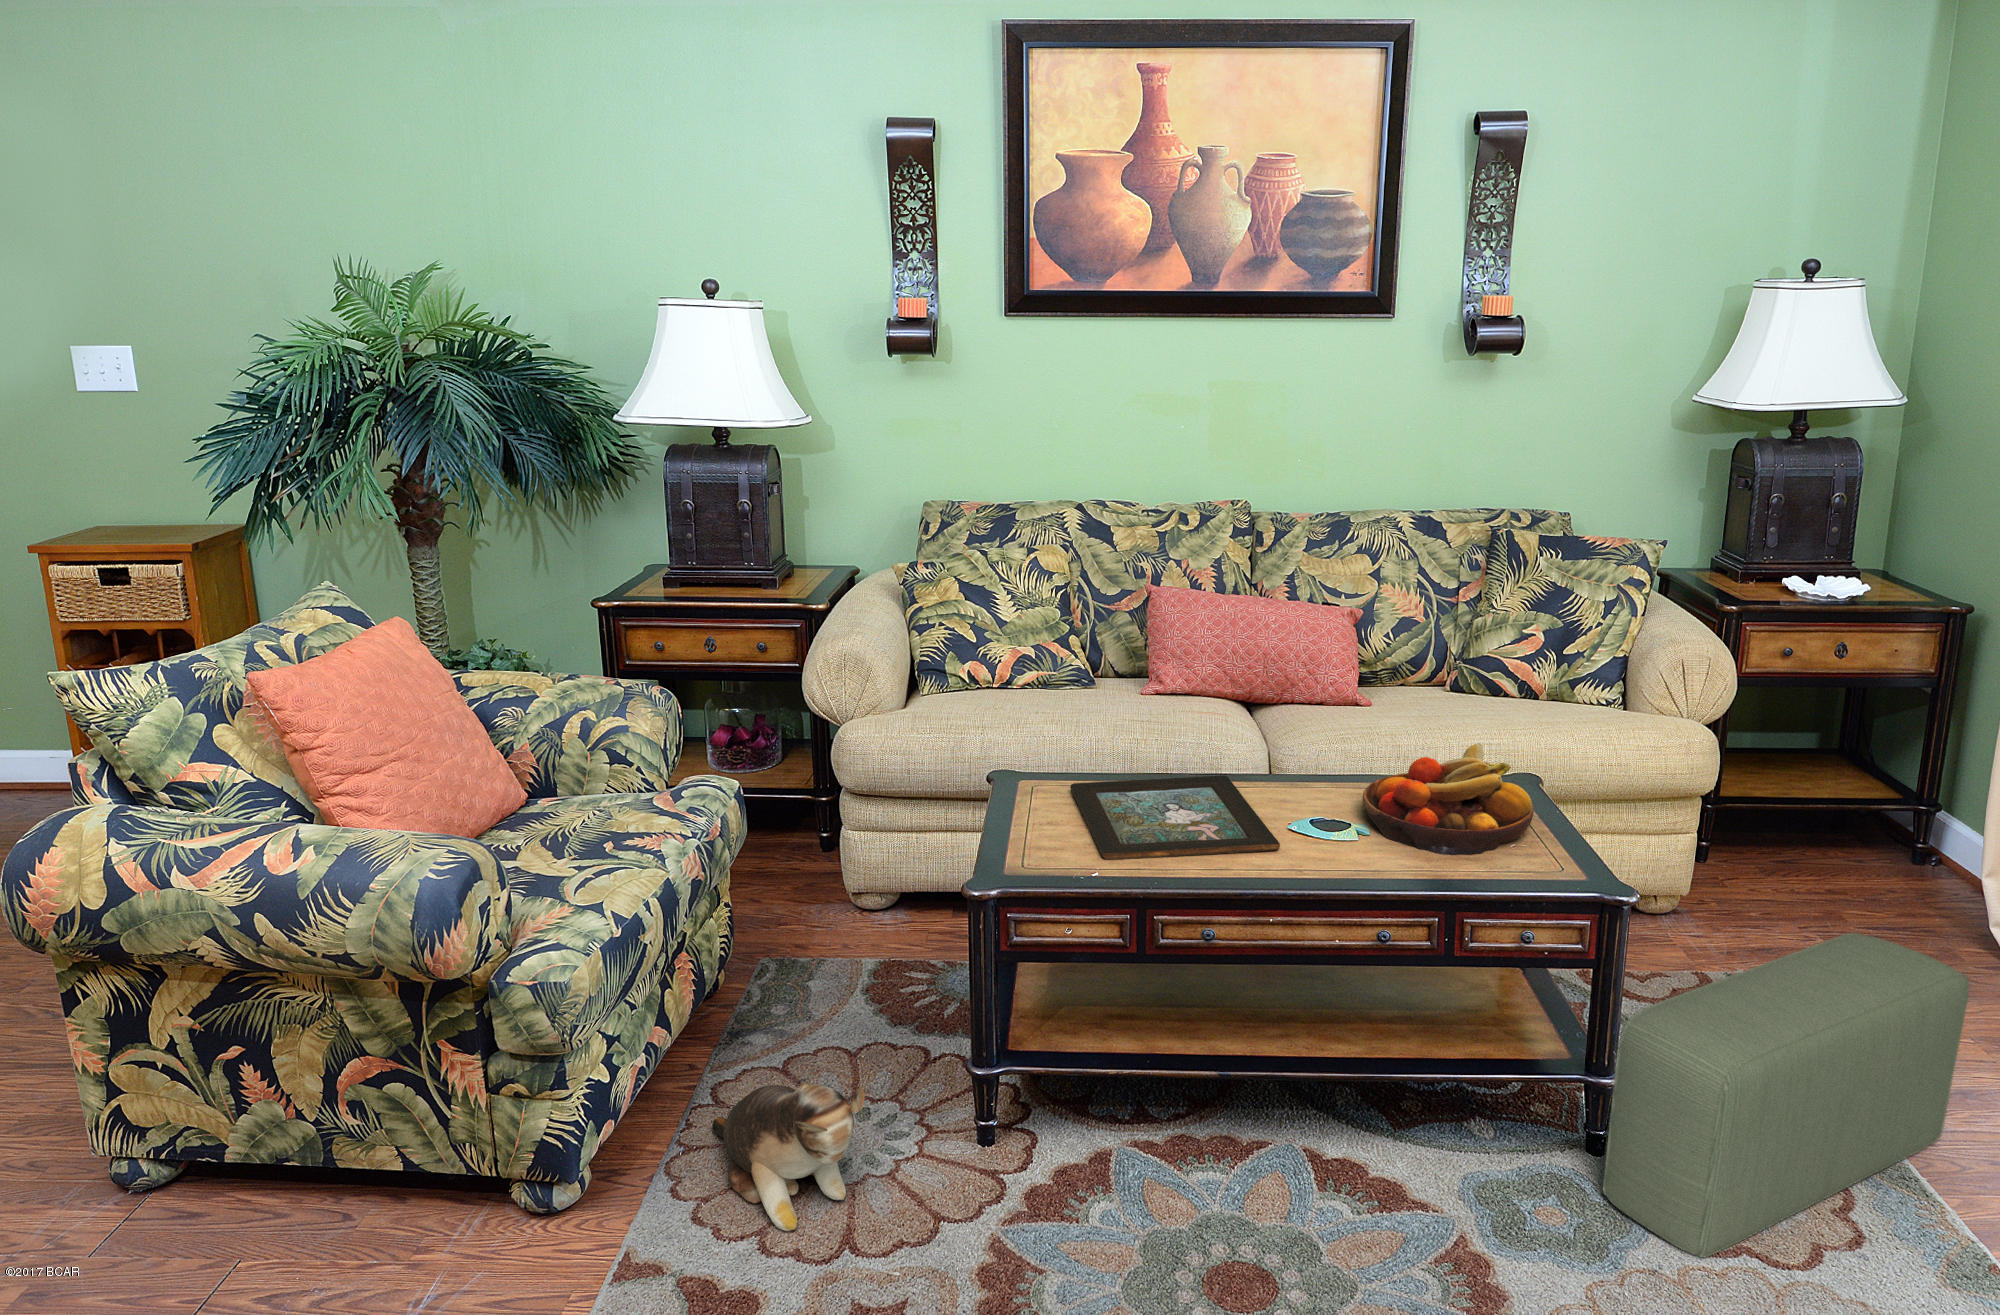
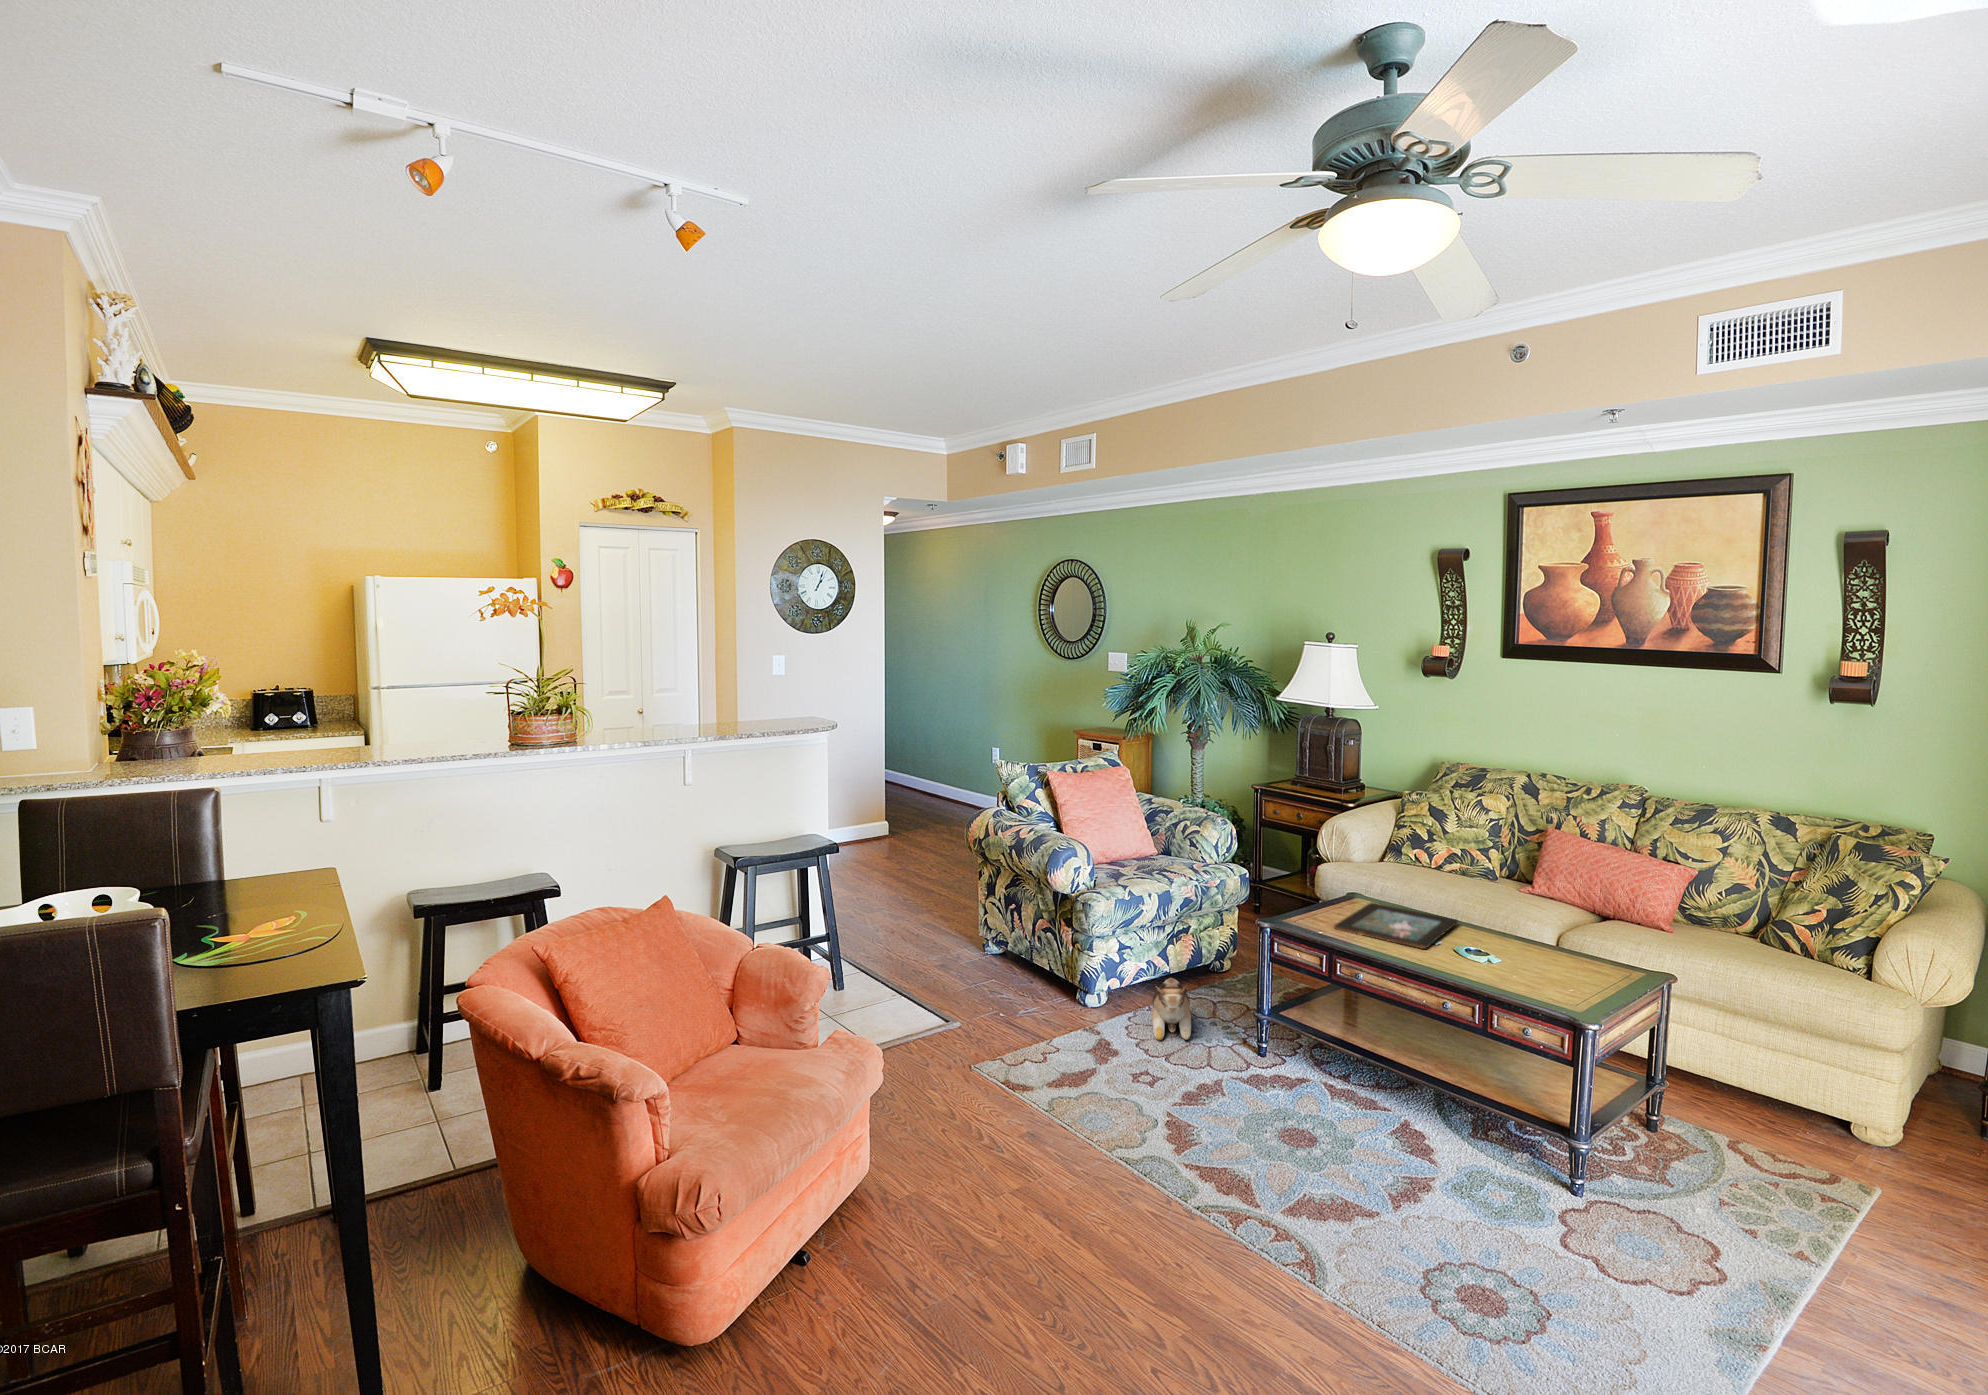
fruit bowl: present [1363,743,1534,855] -> none [1492,929,1598,985]
pouf: present [1603,933,1969,1258] -> none [1544,1082,1868,1282]

